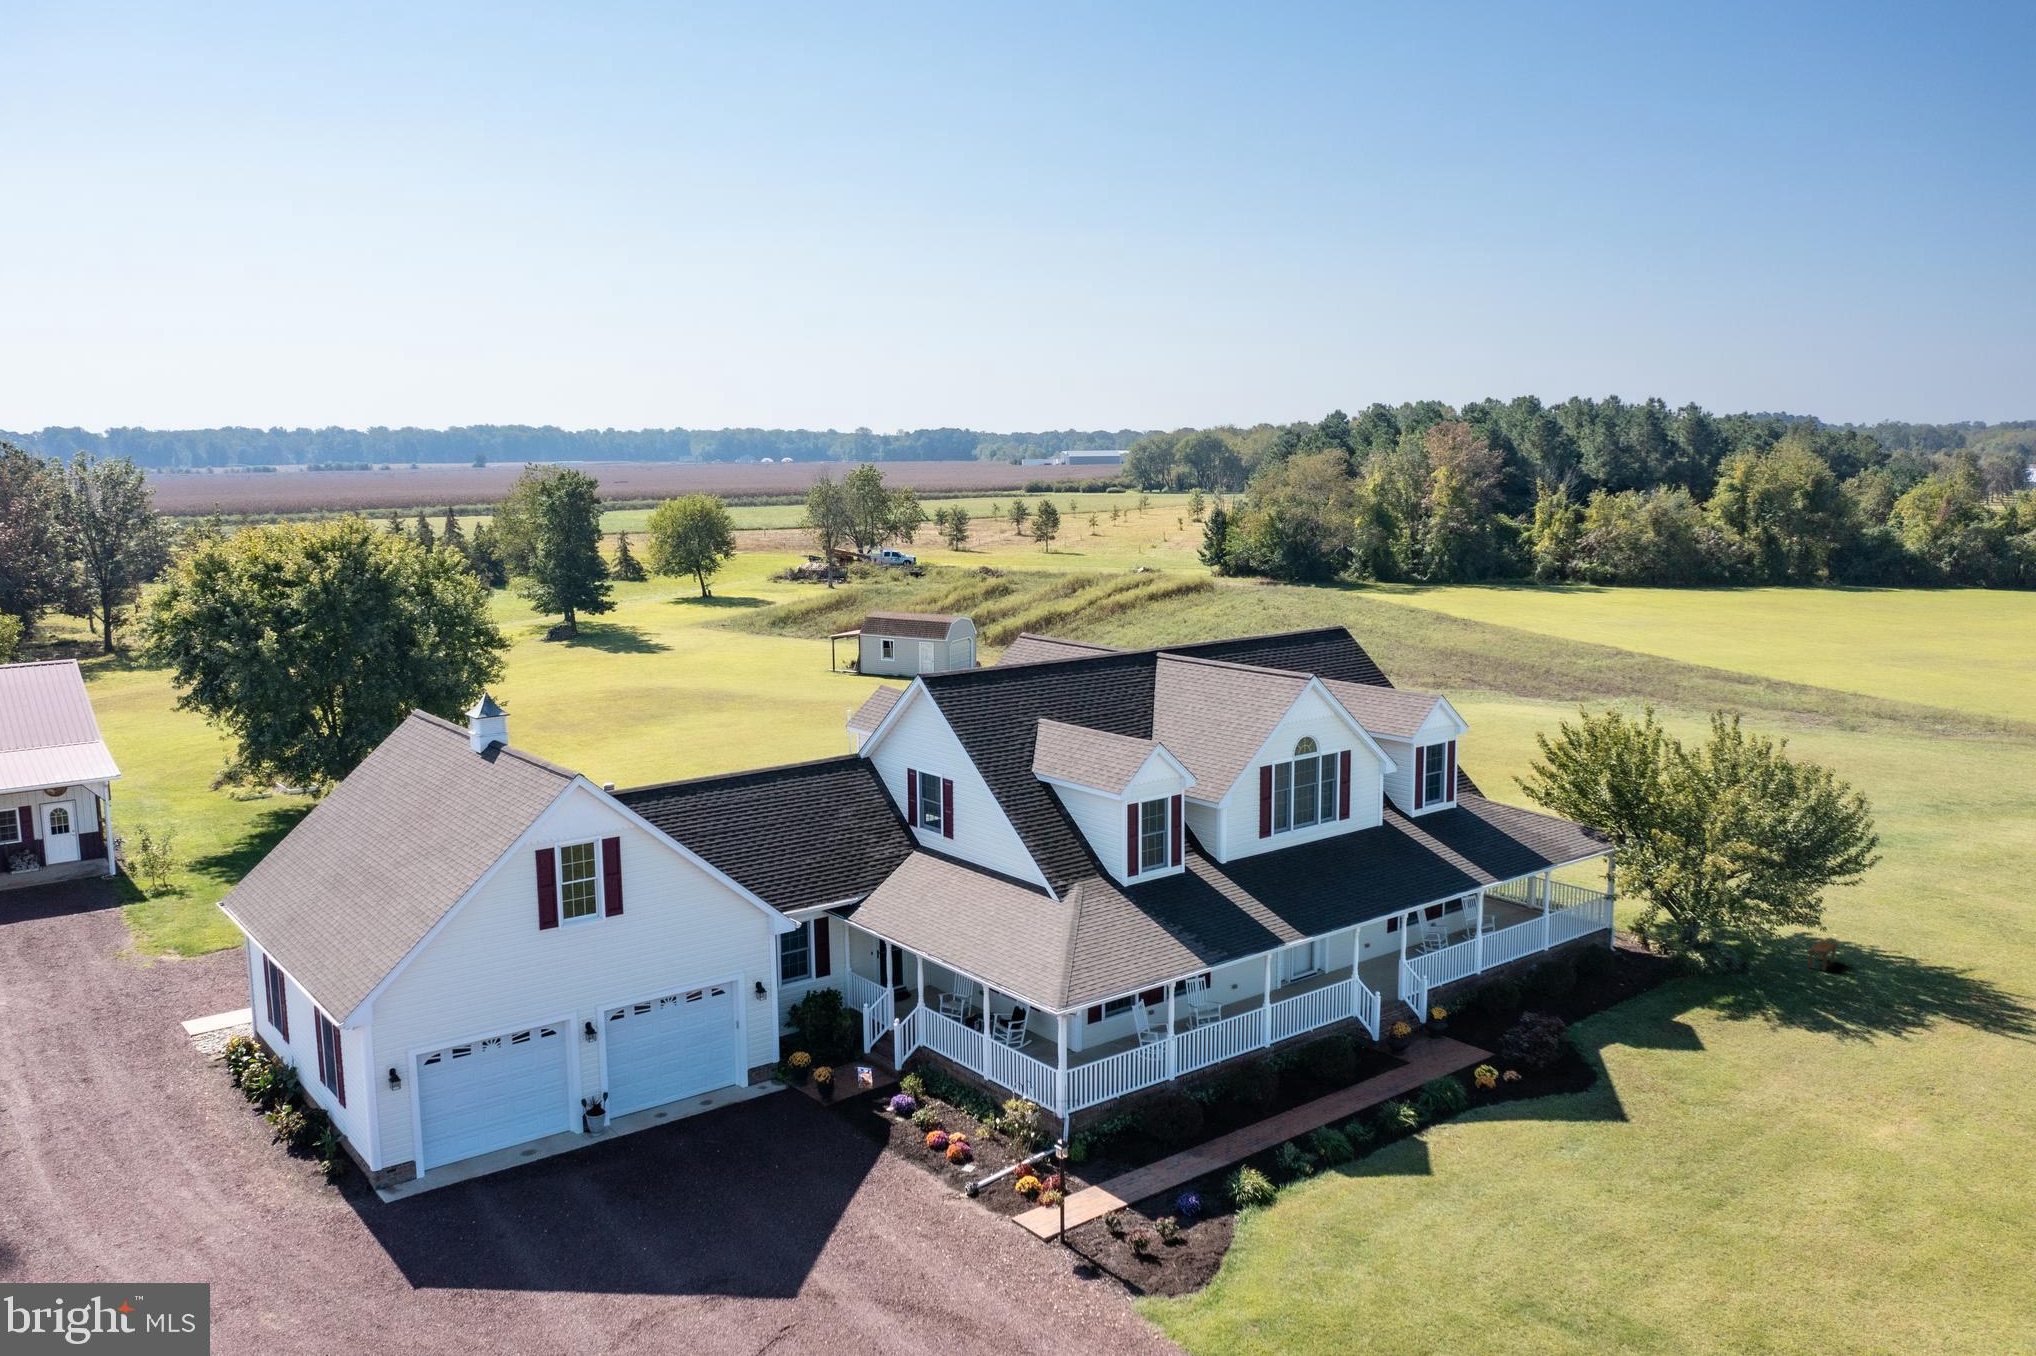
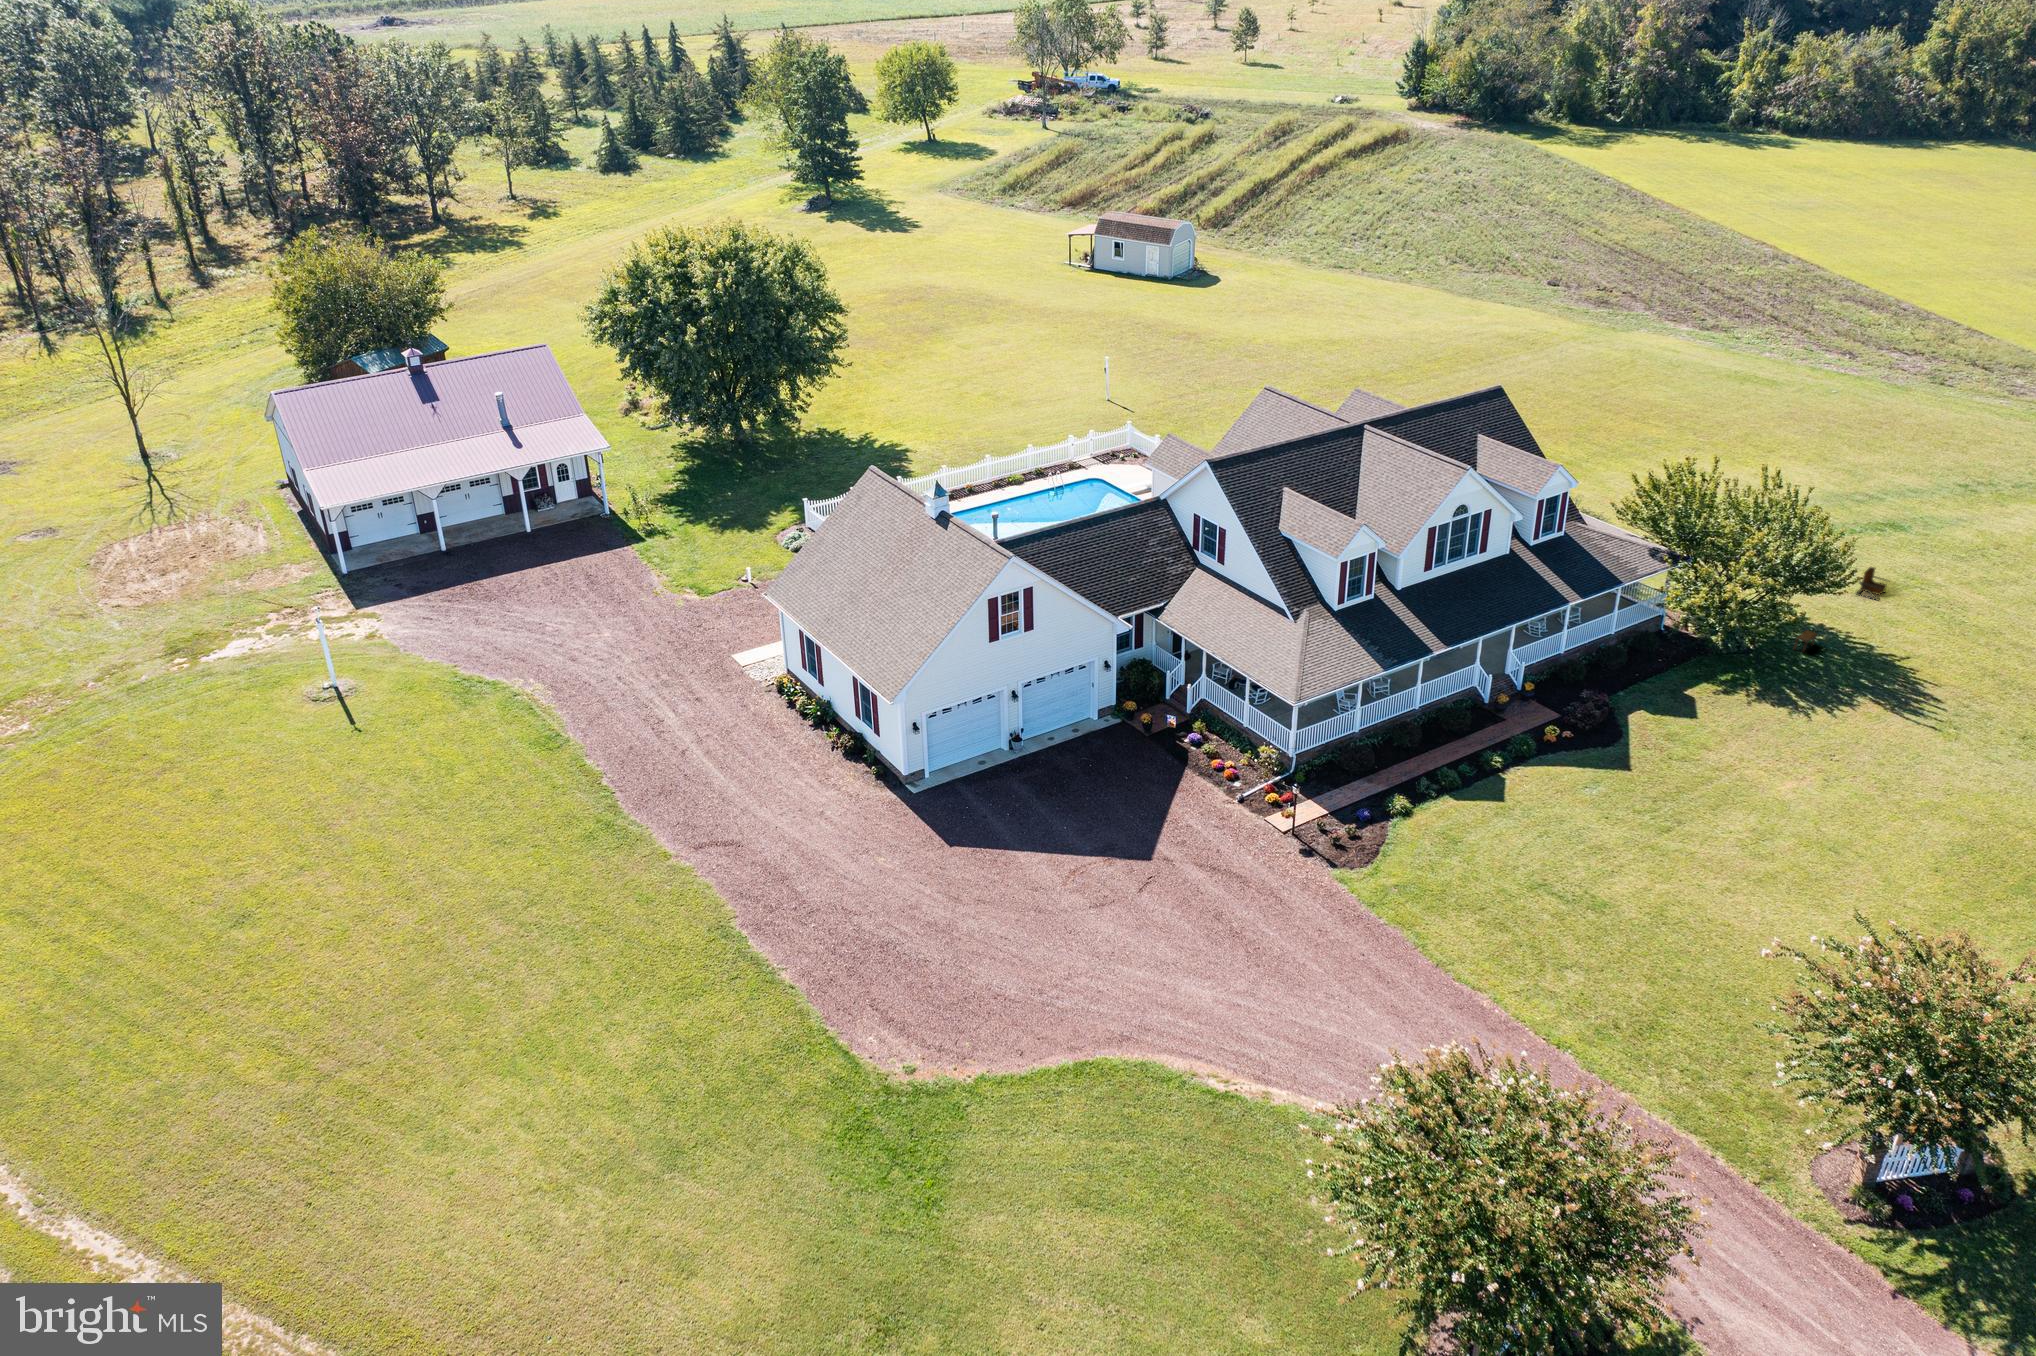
lounge chair: none [1866,870,1907,914] -> present [1856,567,1888,600]

